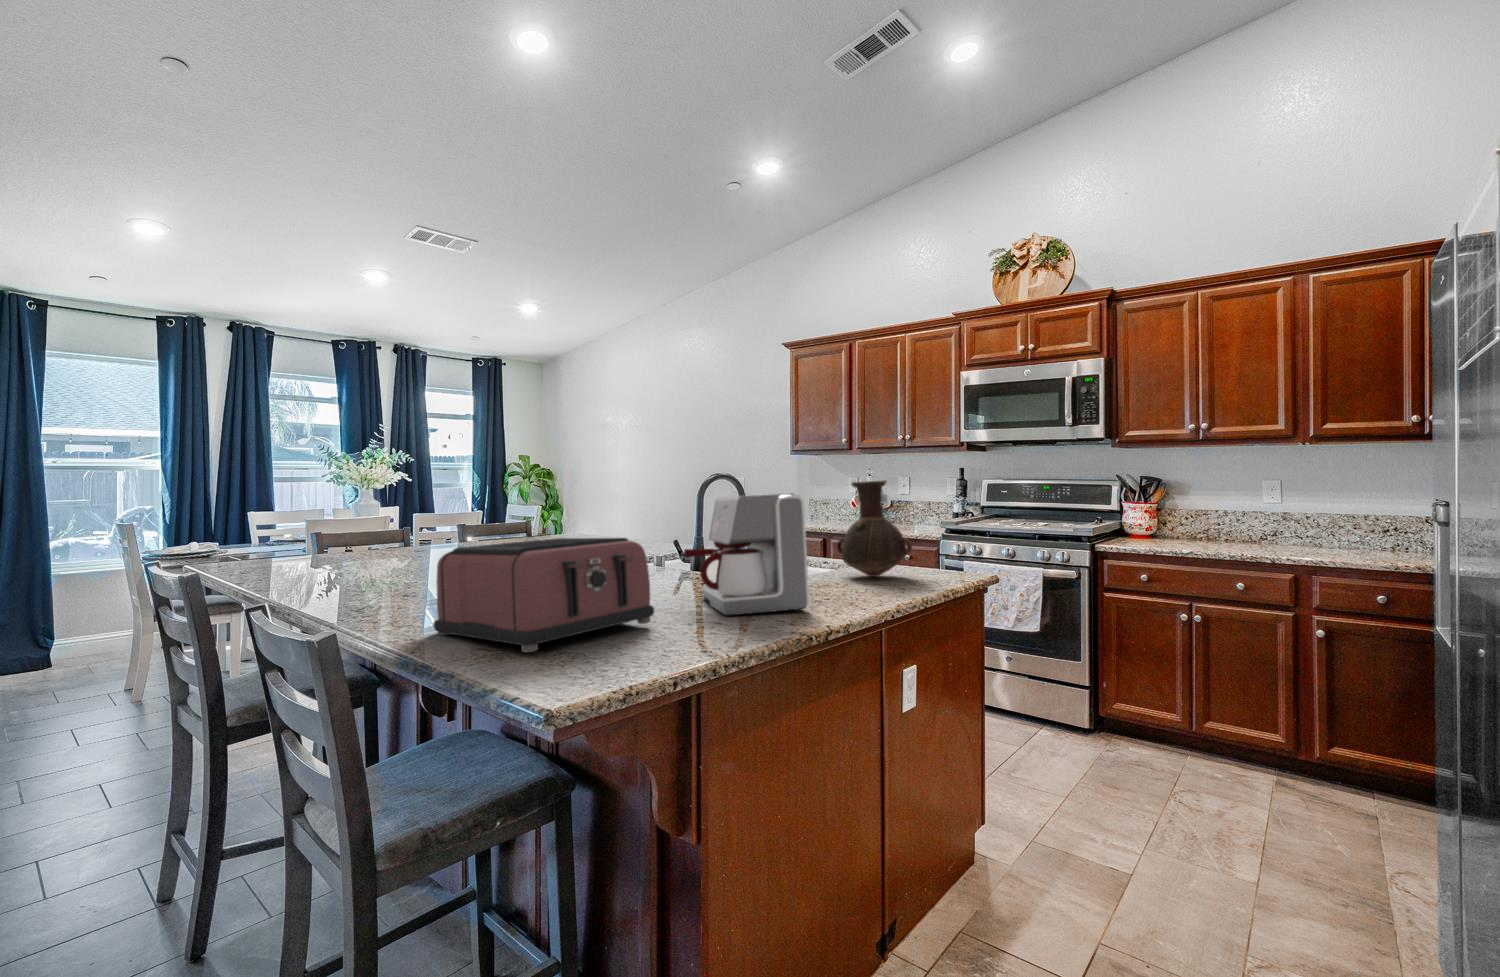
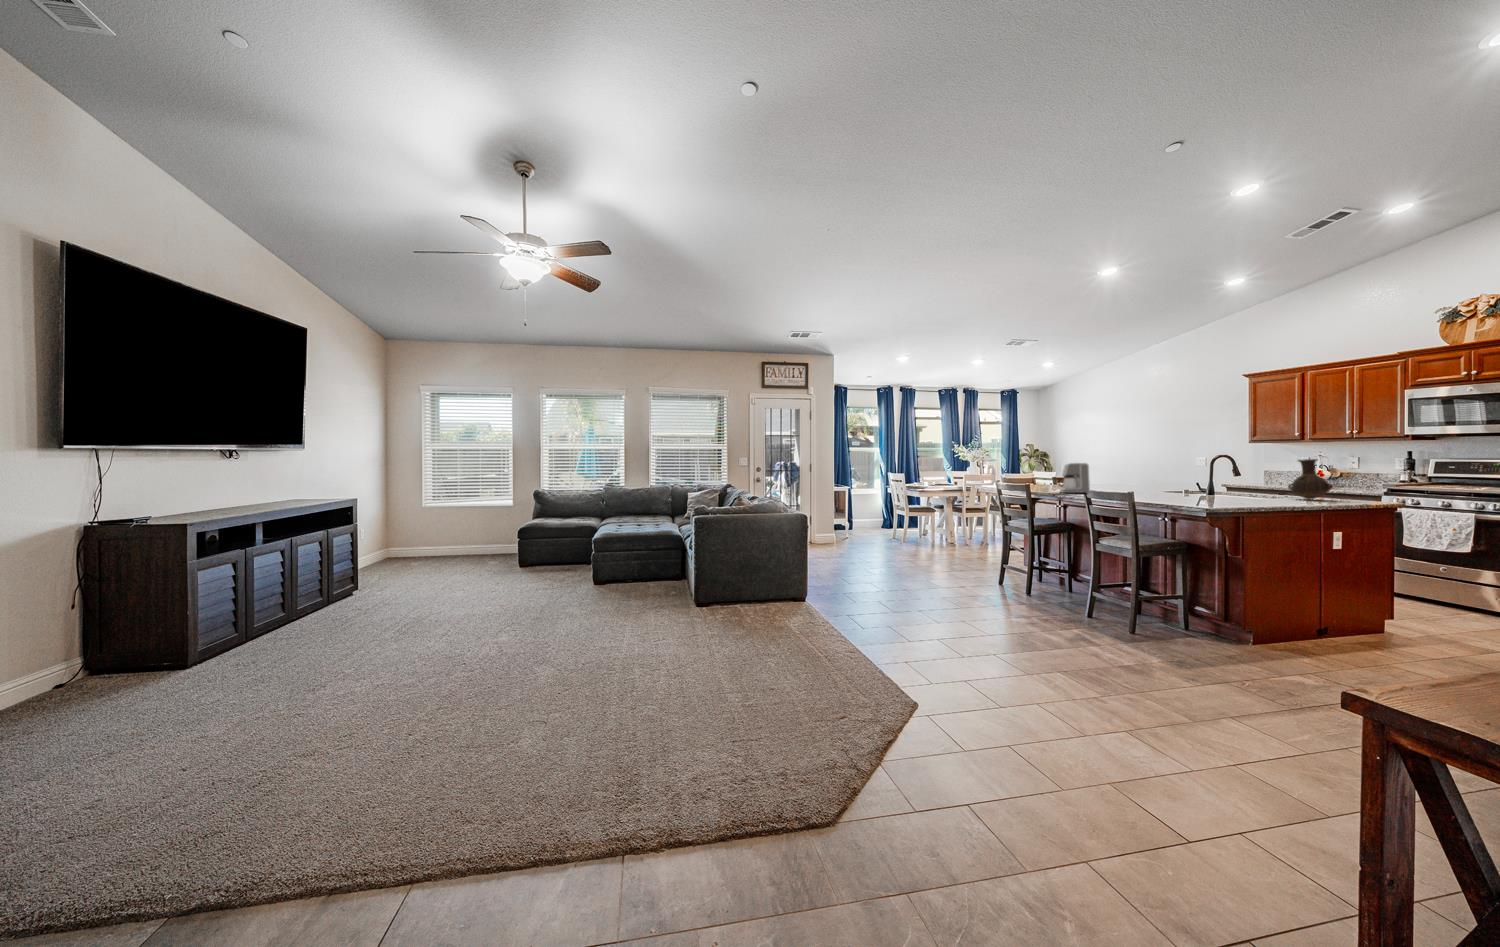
coffee maker: present [684,493,809,616] -> present [1054,463,1090,493]
toaster: present [433,538,654,652] -> none [1133,475,1210,501]

